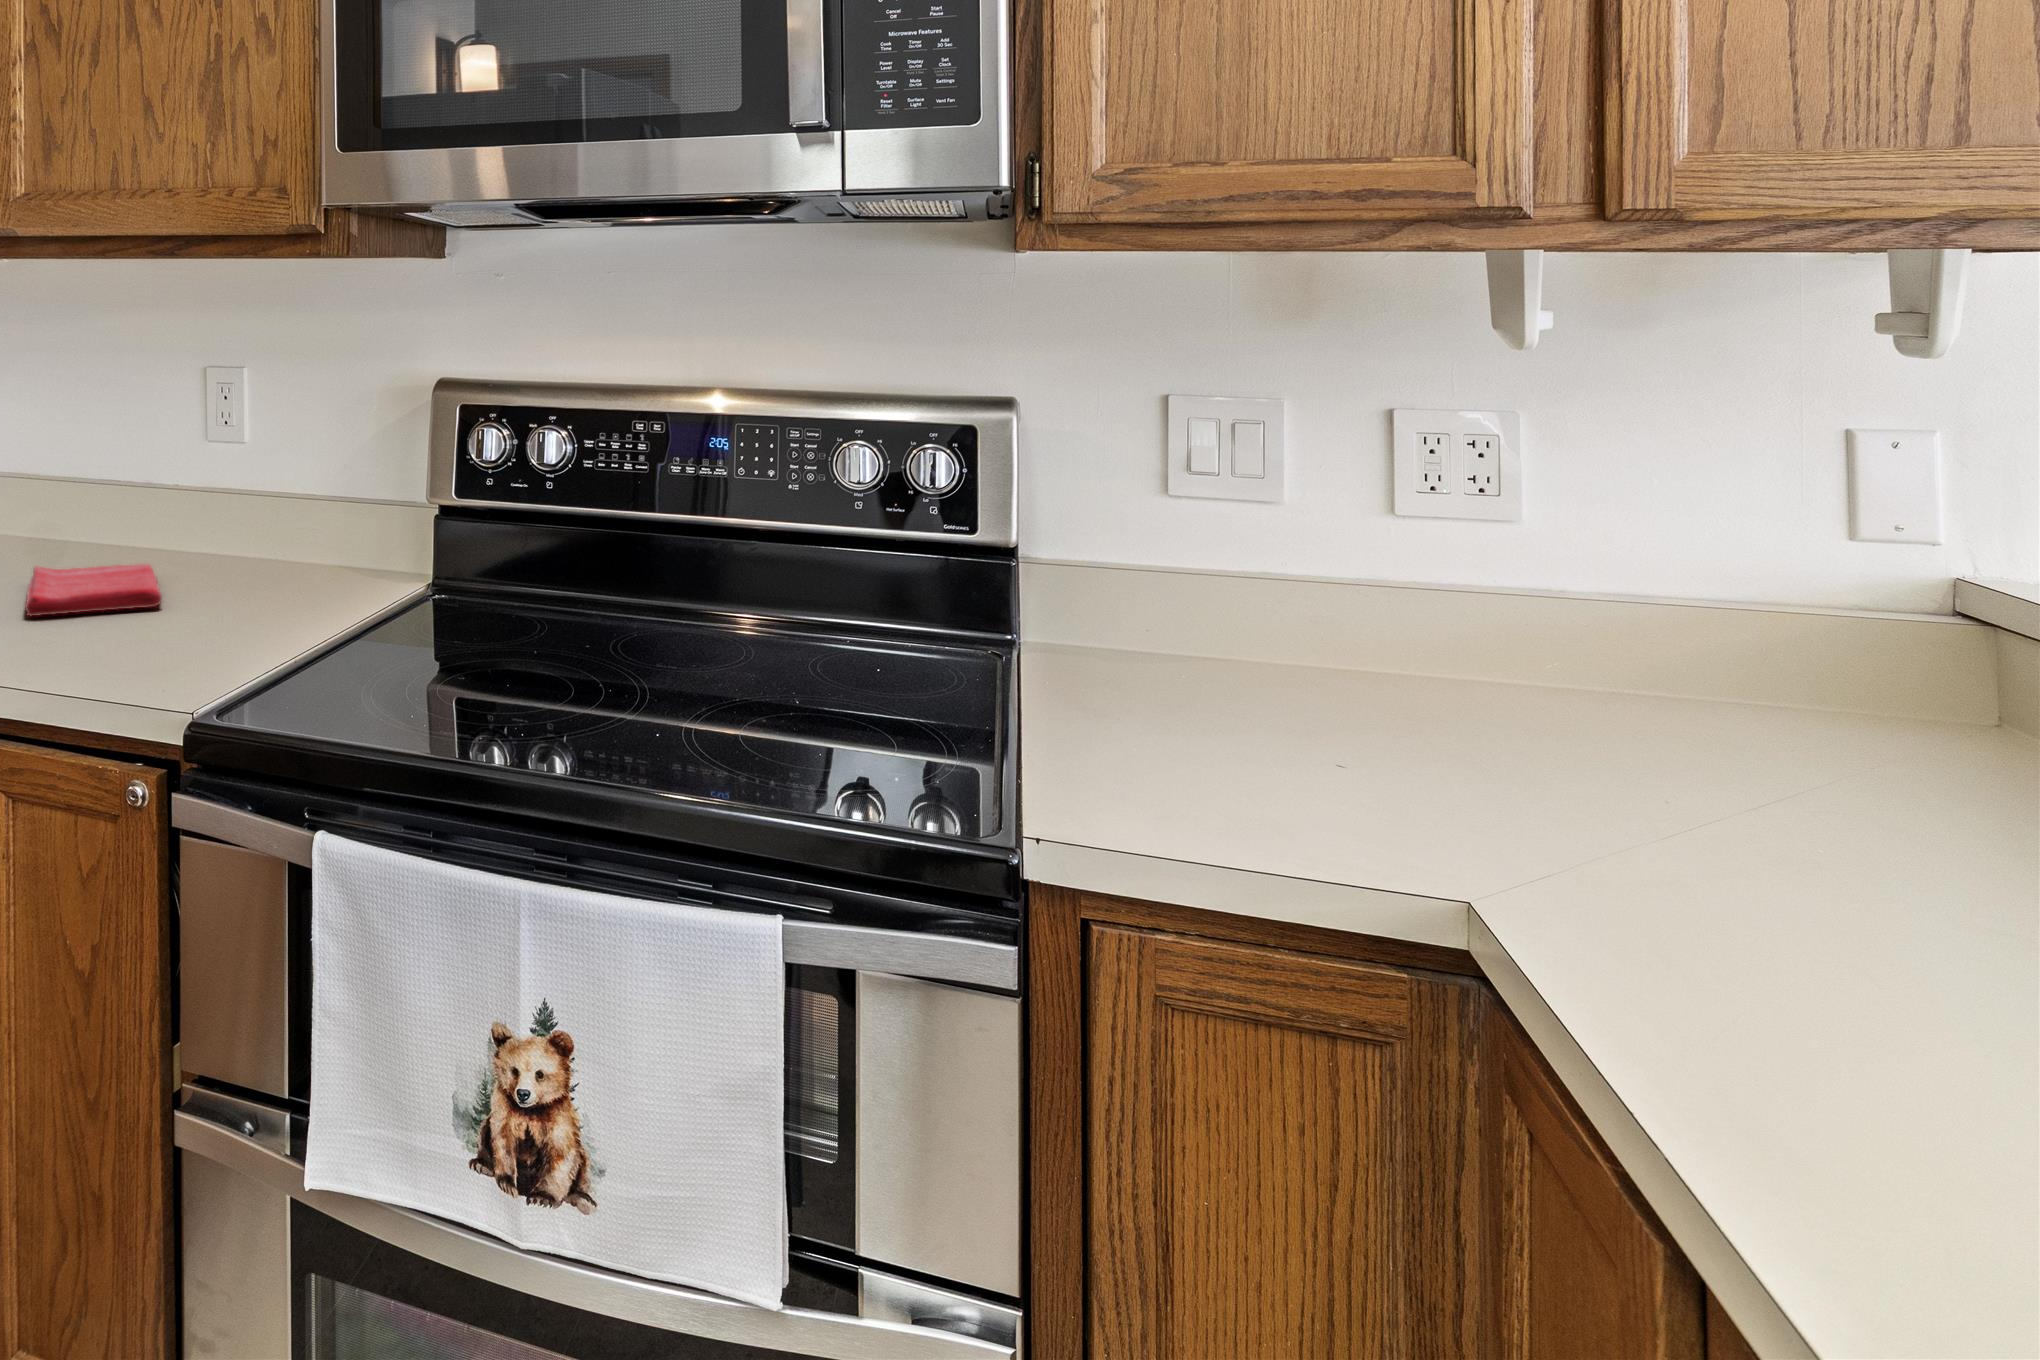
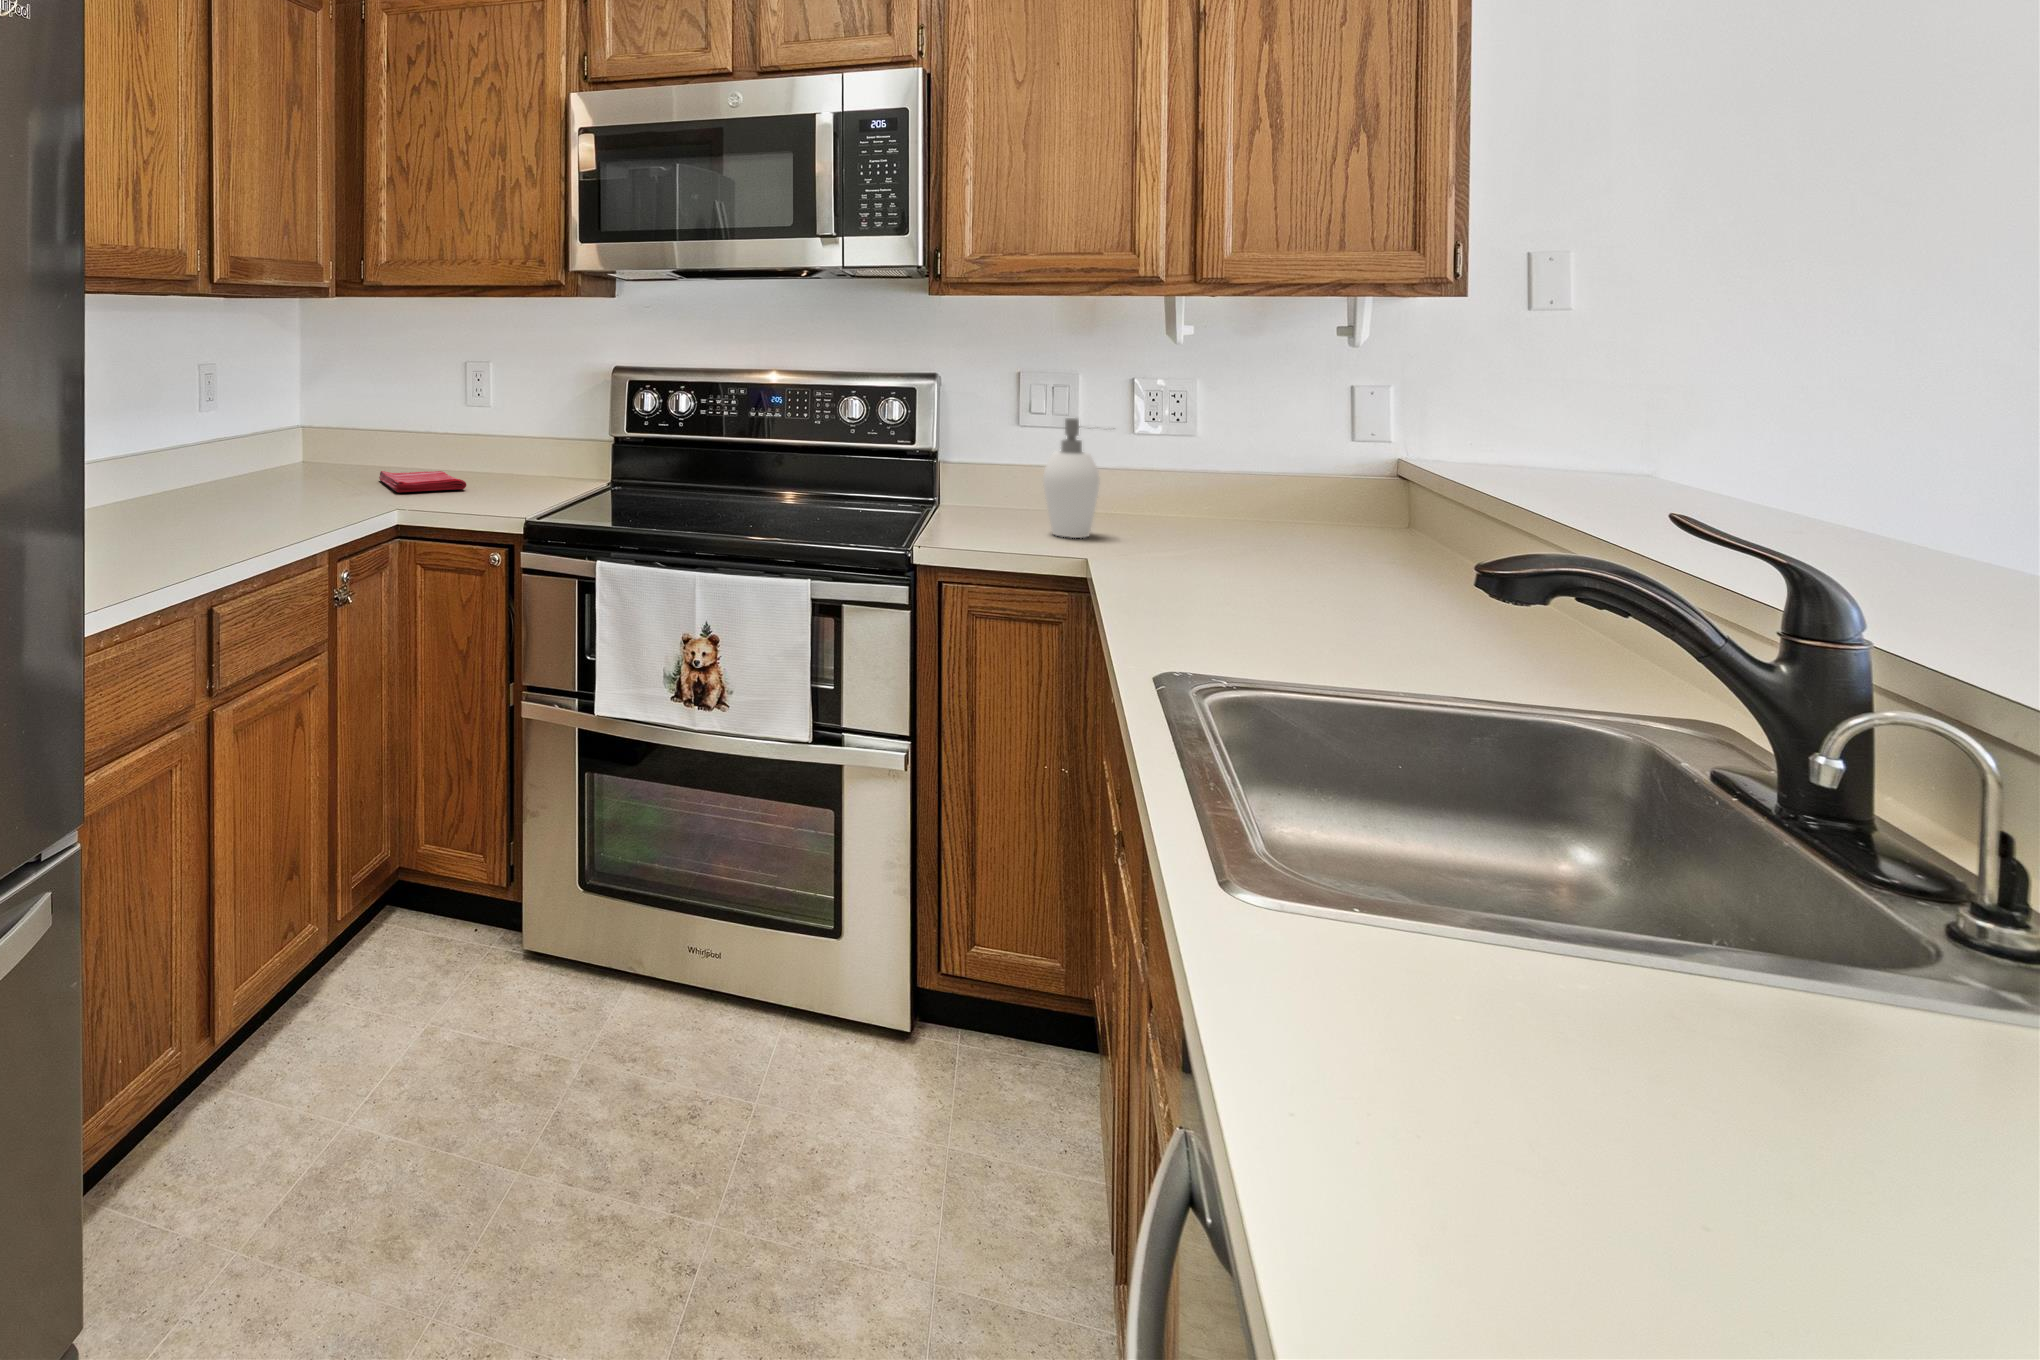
soap dispenser: none [1264,504,1436,765] -> present [1043,418,1114,538]

